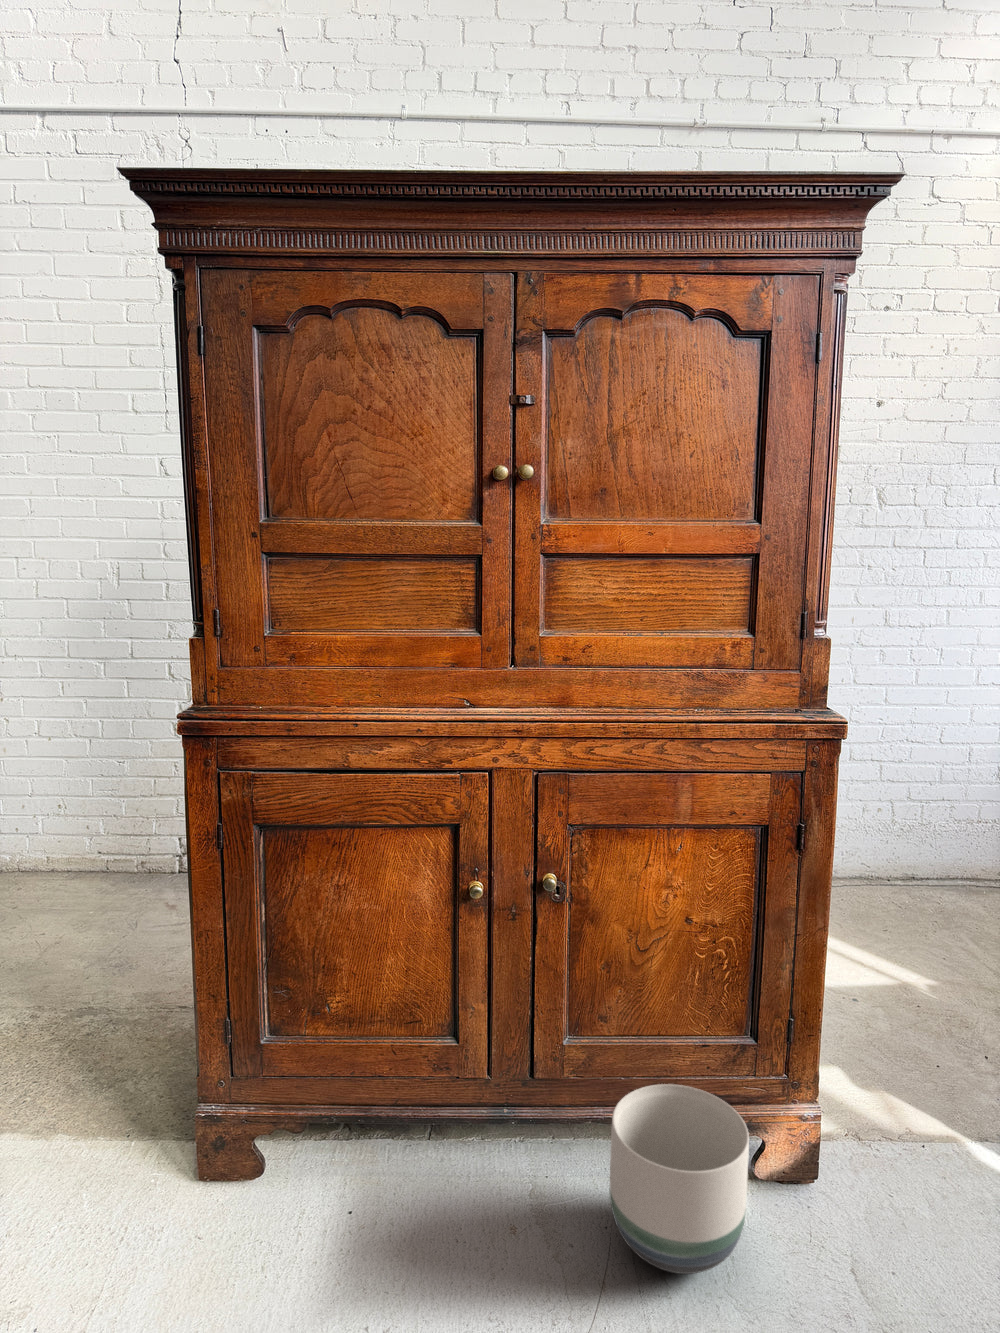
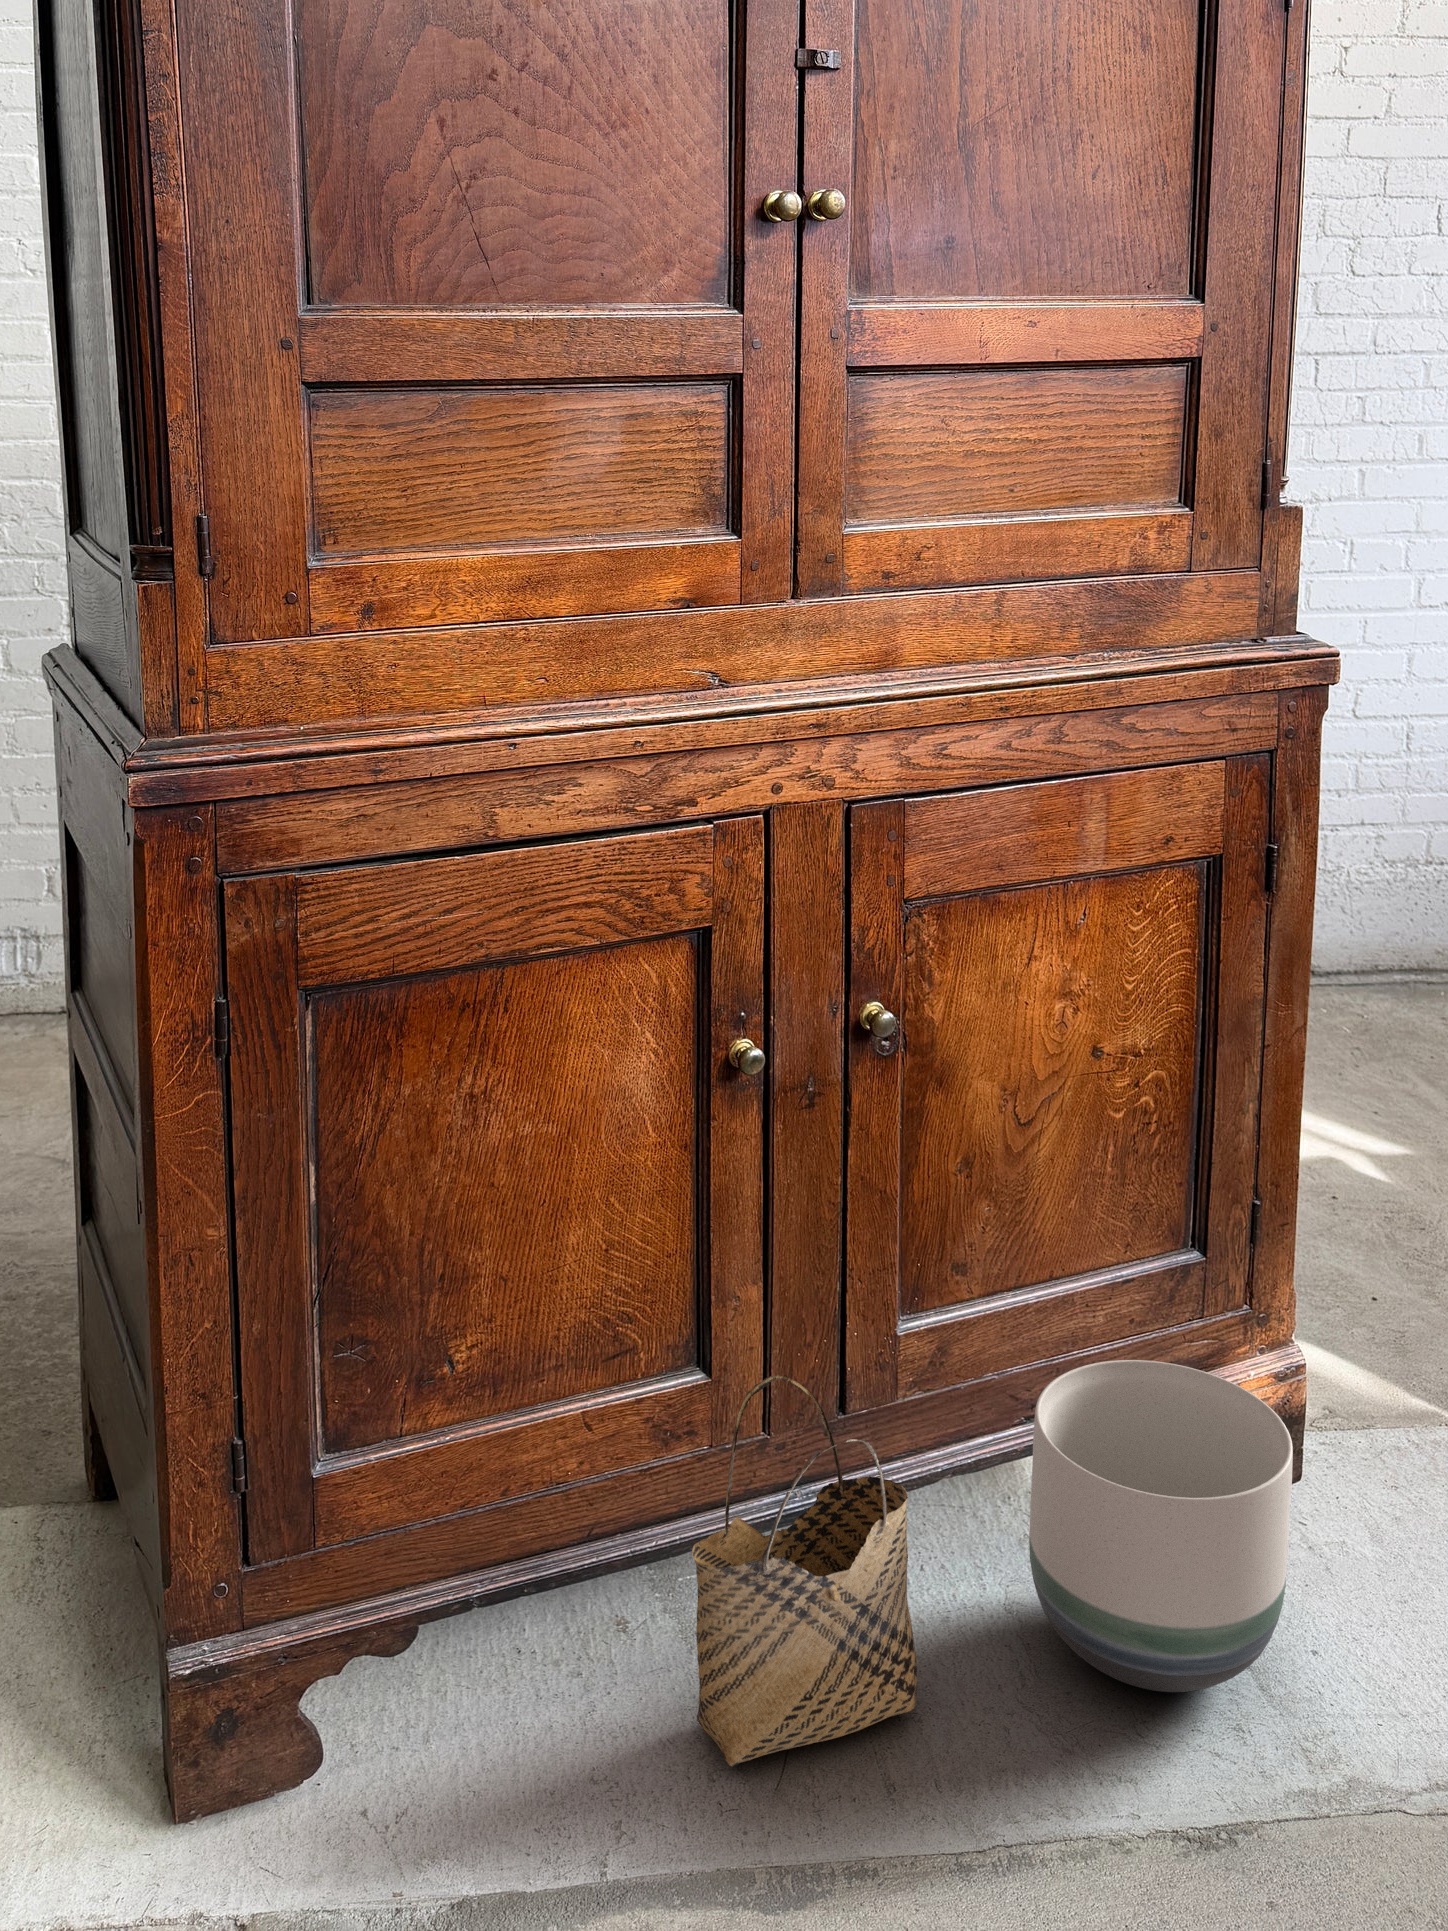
woven basket: none [417,1049,541,1237] -> present [692,1375,917,1766]

